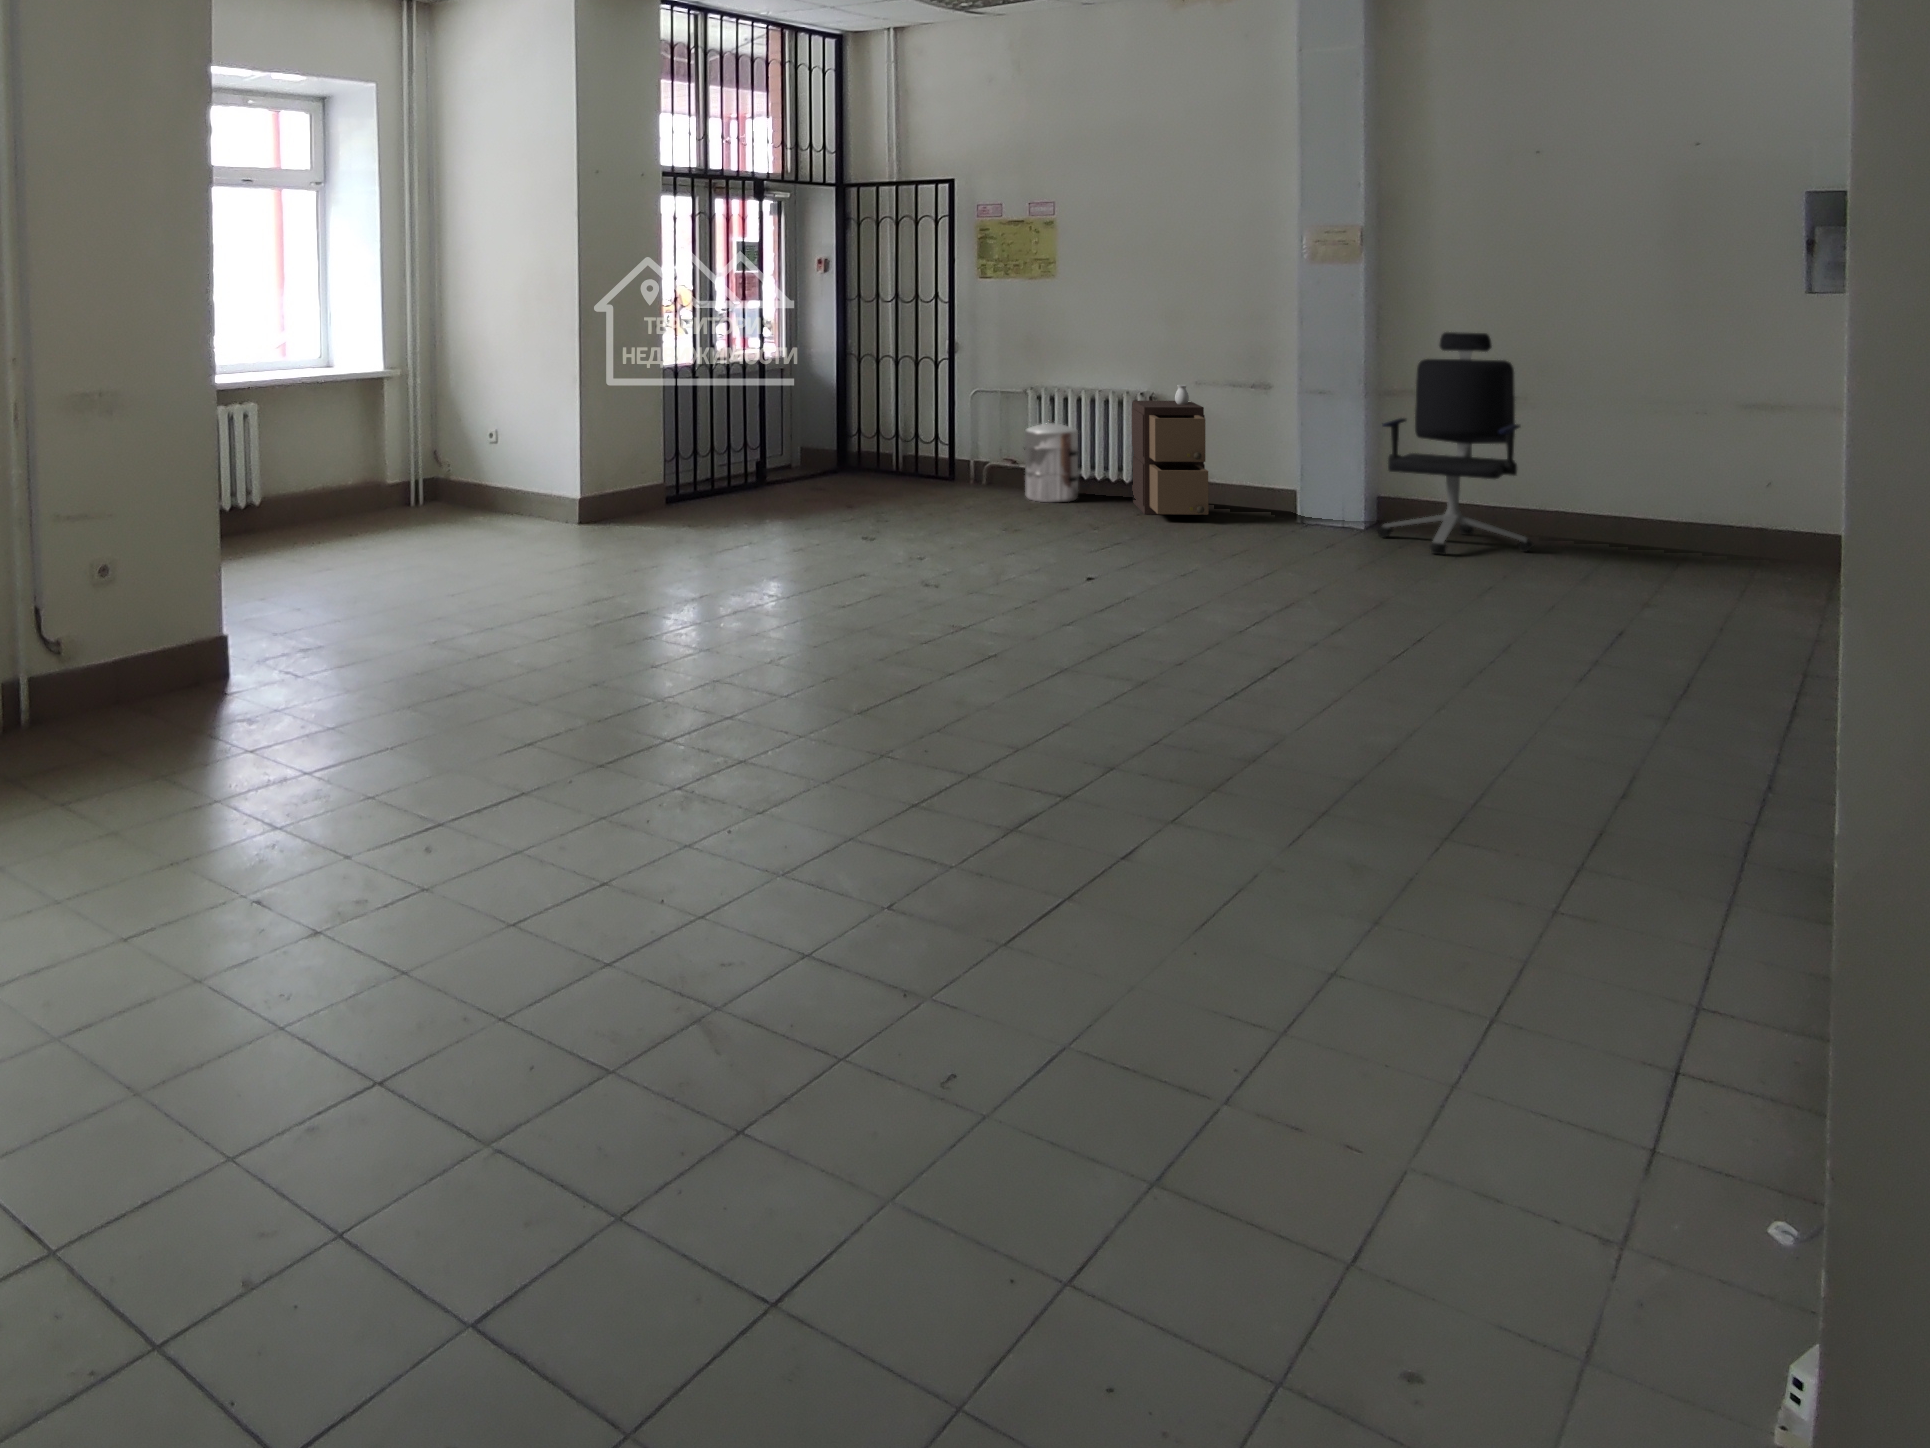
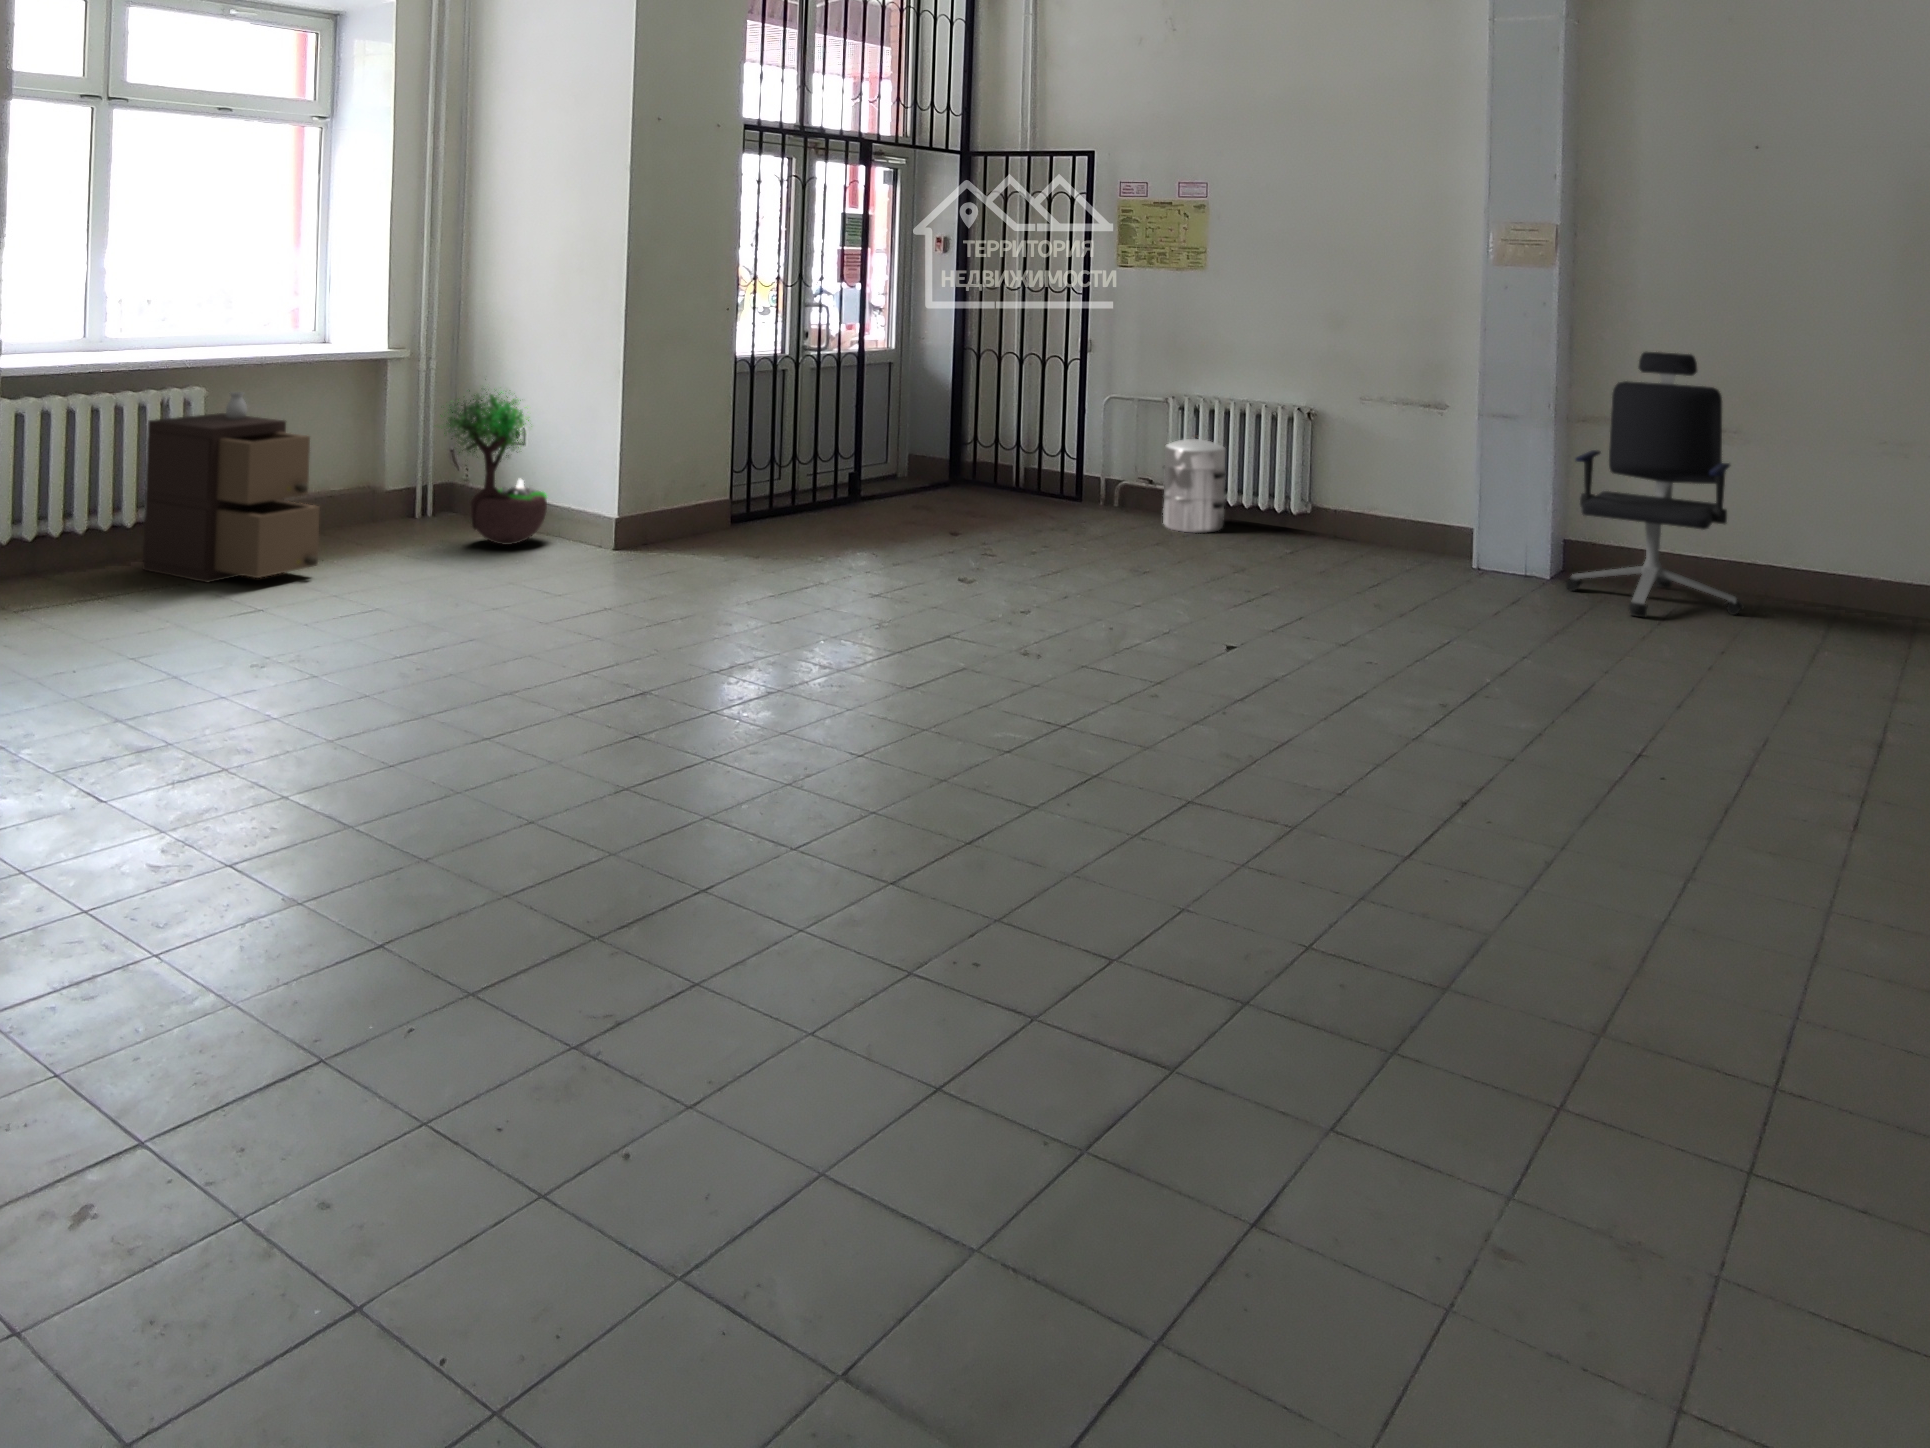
storage cabinet: present [1132,385,1208,515] -> present [143,392,320,582]
potted tree: none [431,386,522,520] -> present [441,389,547,545]

